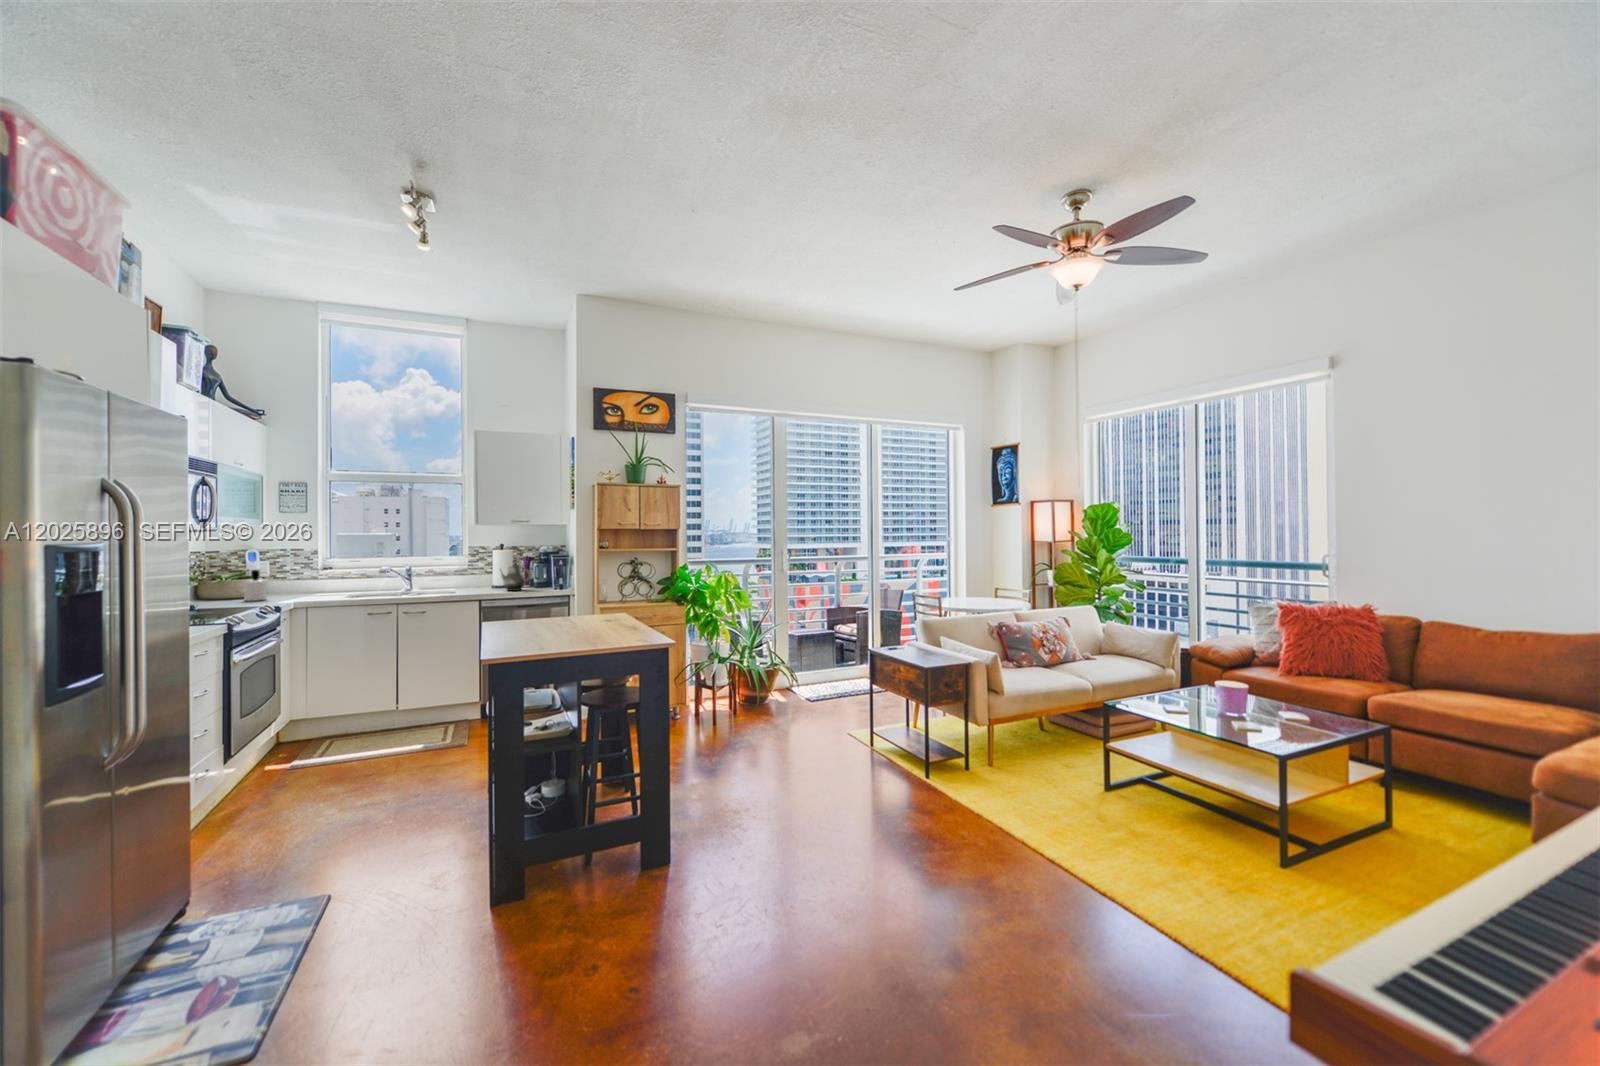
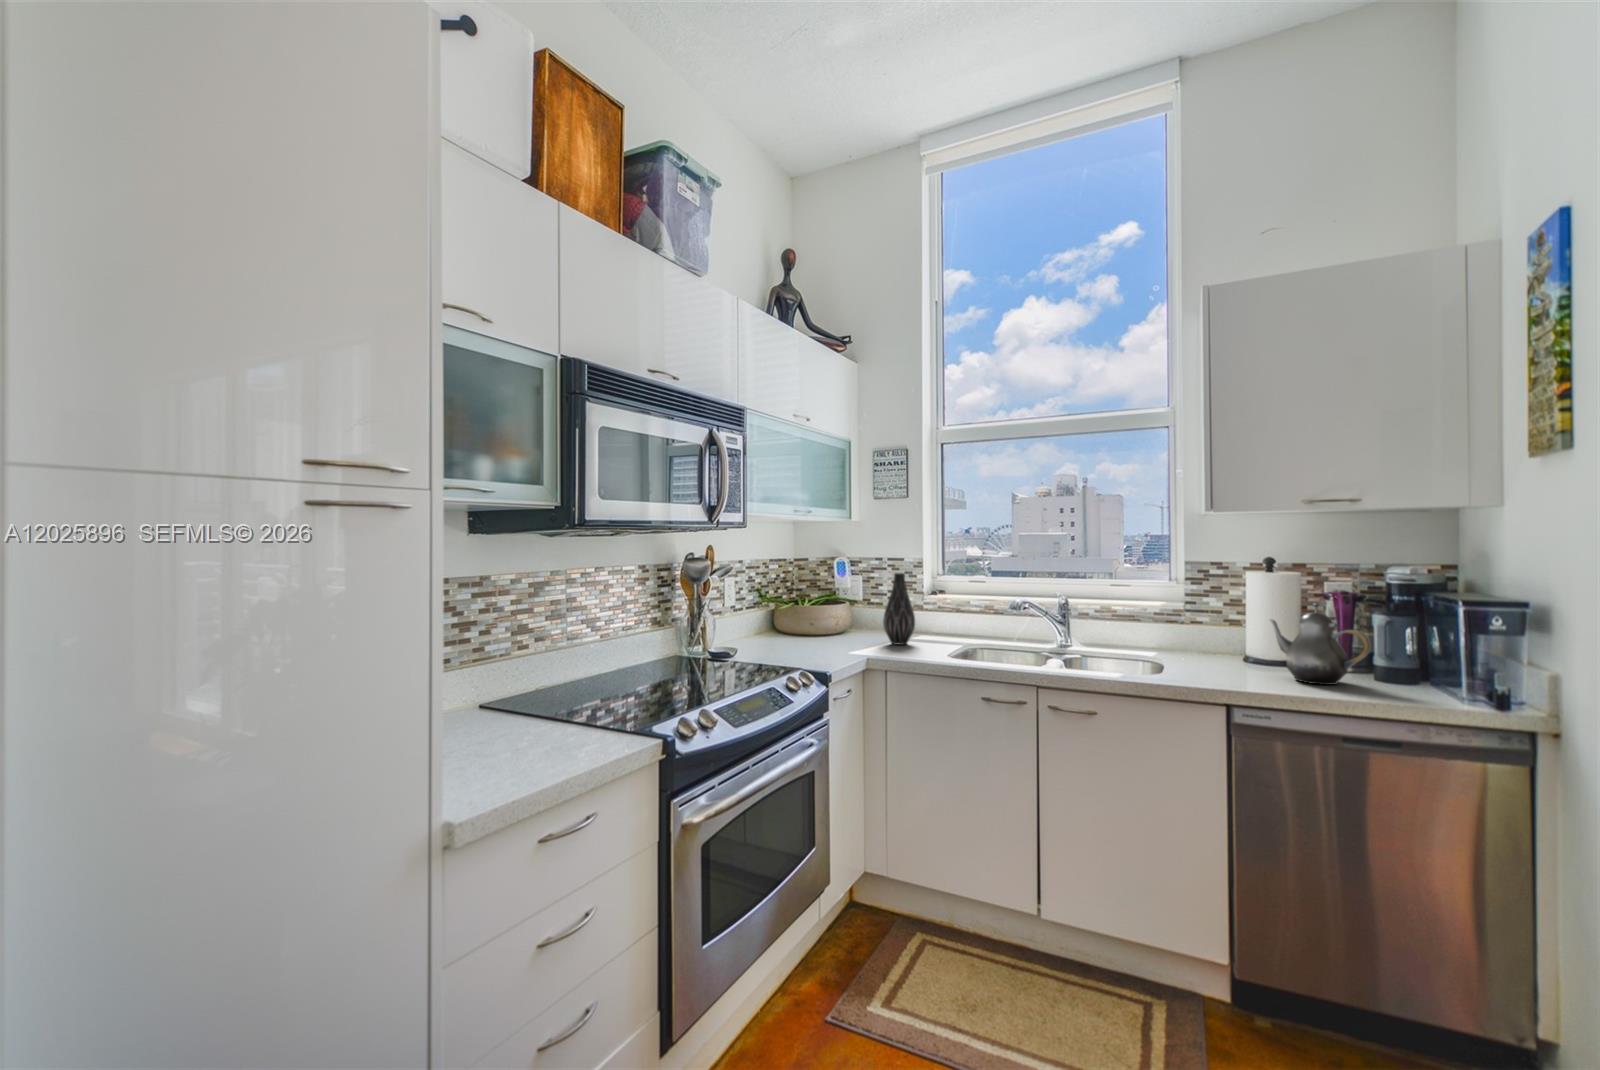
vase: none [295,557,317,598] -> present [883,573,915,645]
soap dispenser: present [244,570,271,601] -> none [821,591,853,642]

